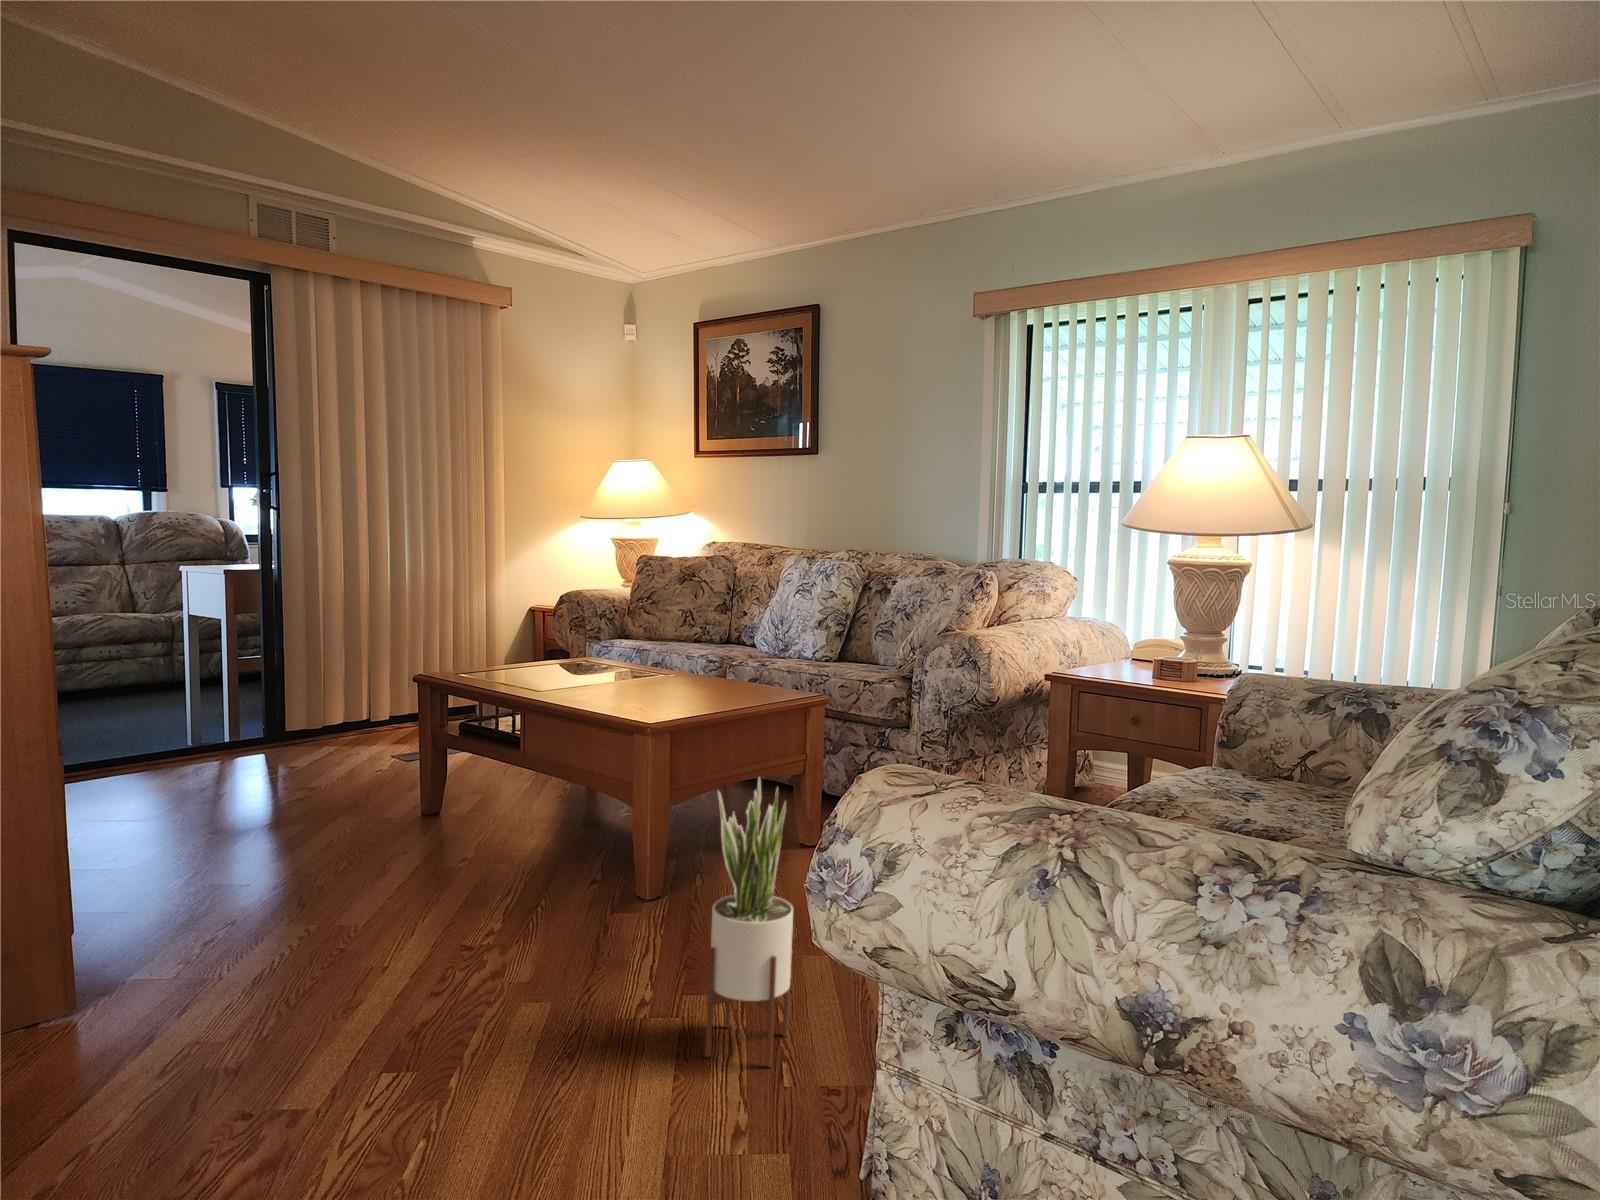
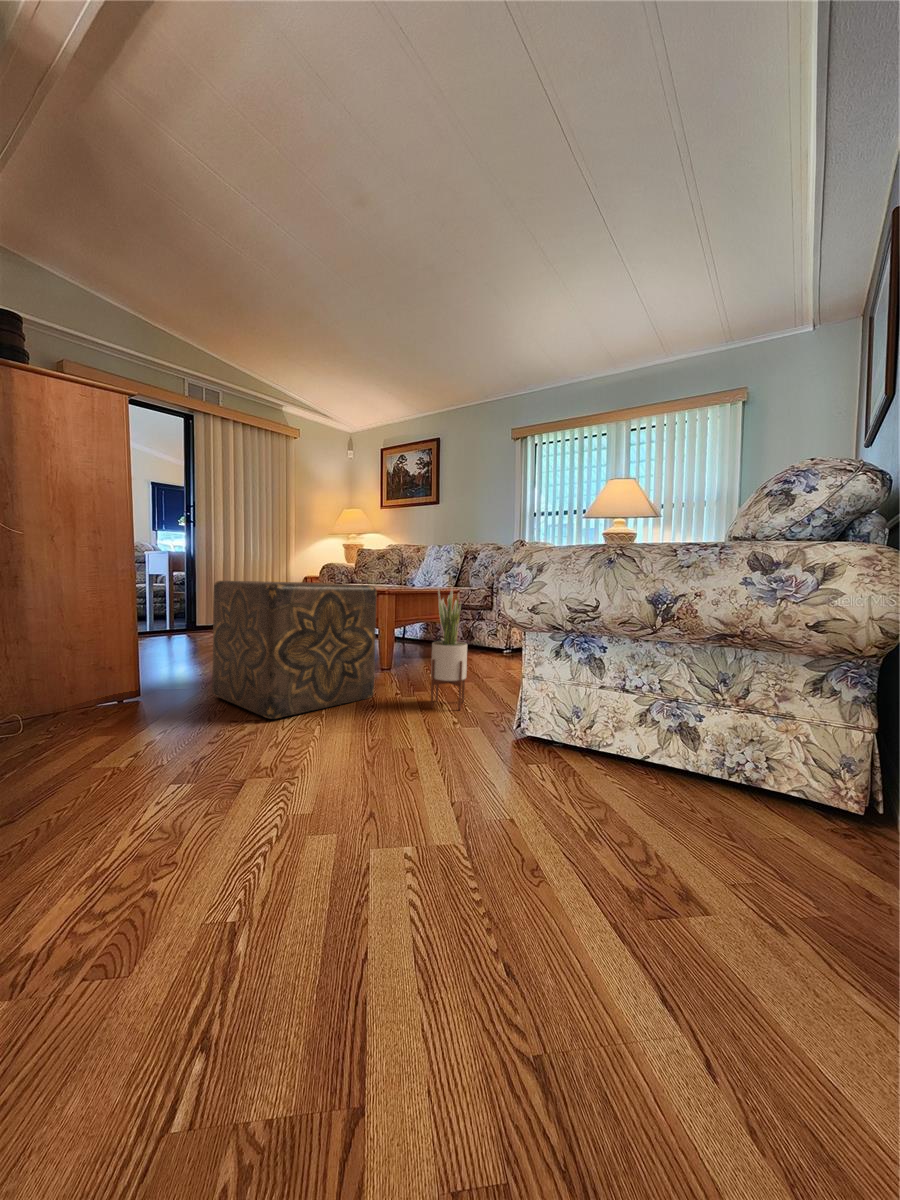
ottoman: none [244,722,598,1090] -> present [212,581,377,719]

